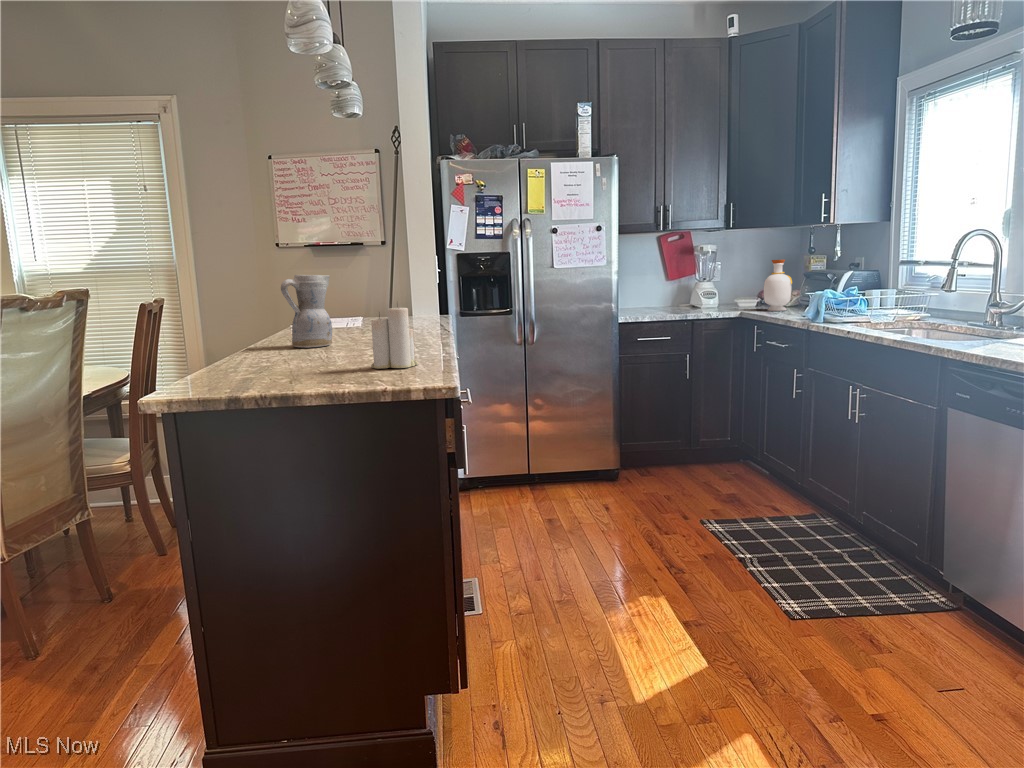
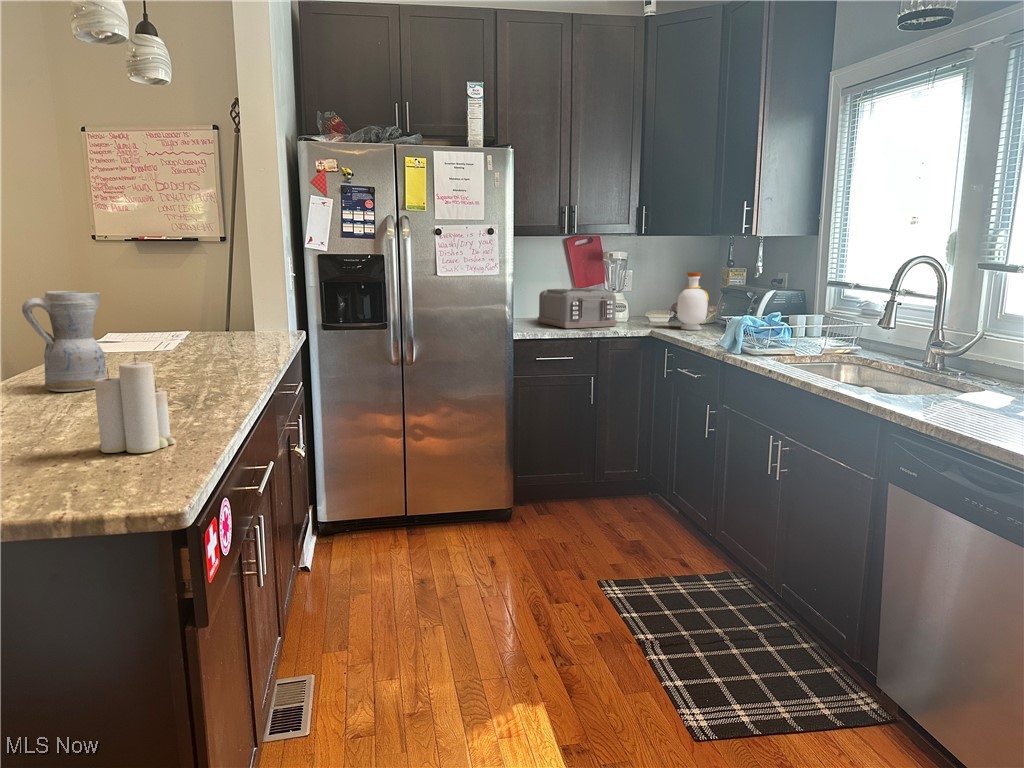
toaster: none [636,279,709,313] -> present [538,288,617,328]

